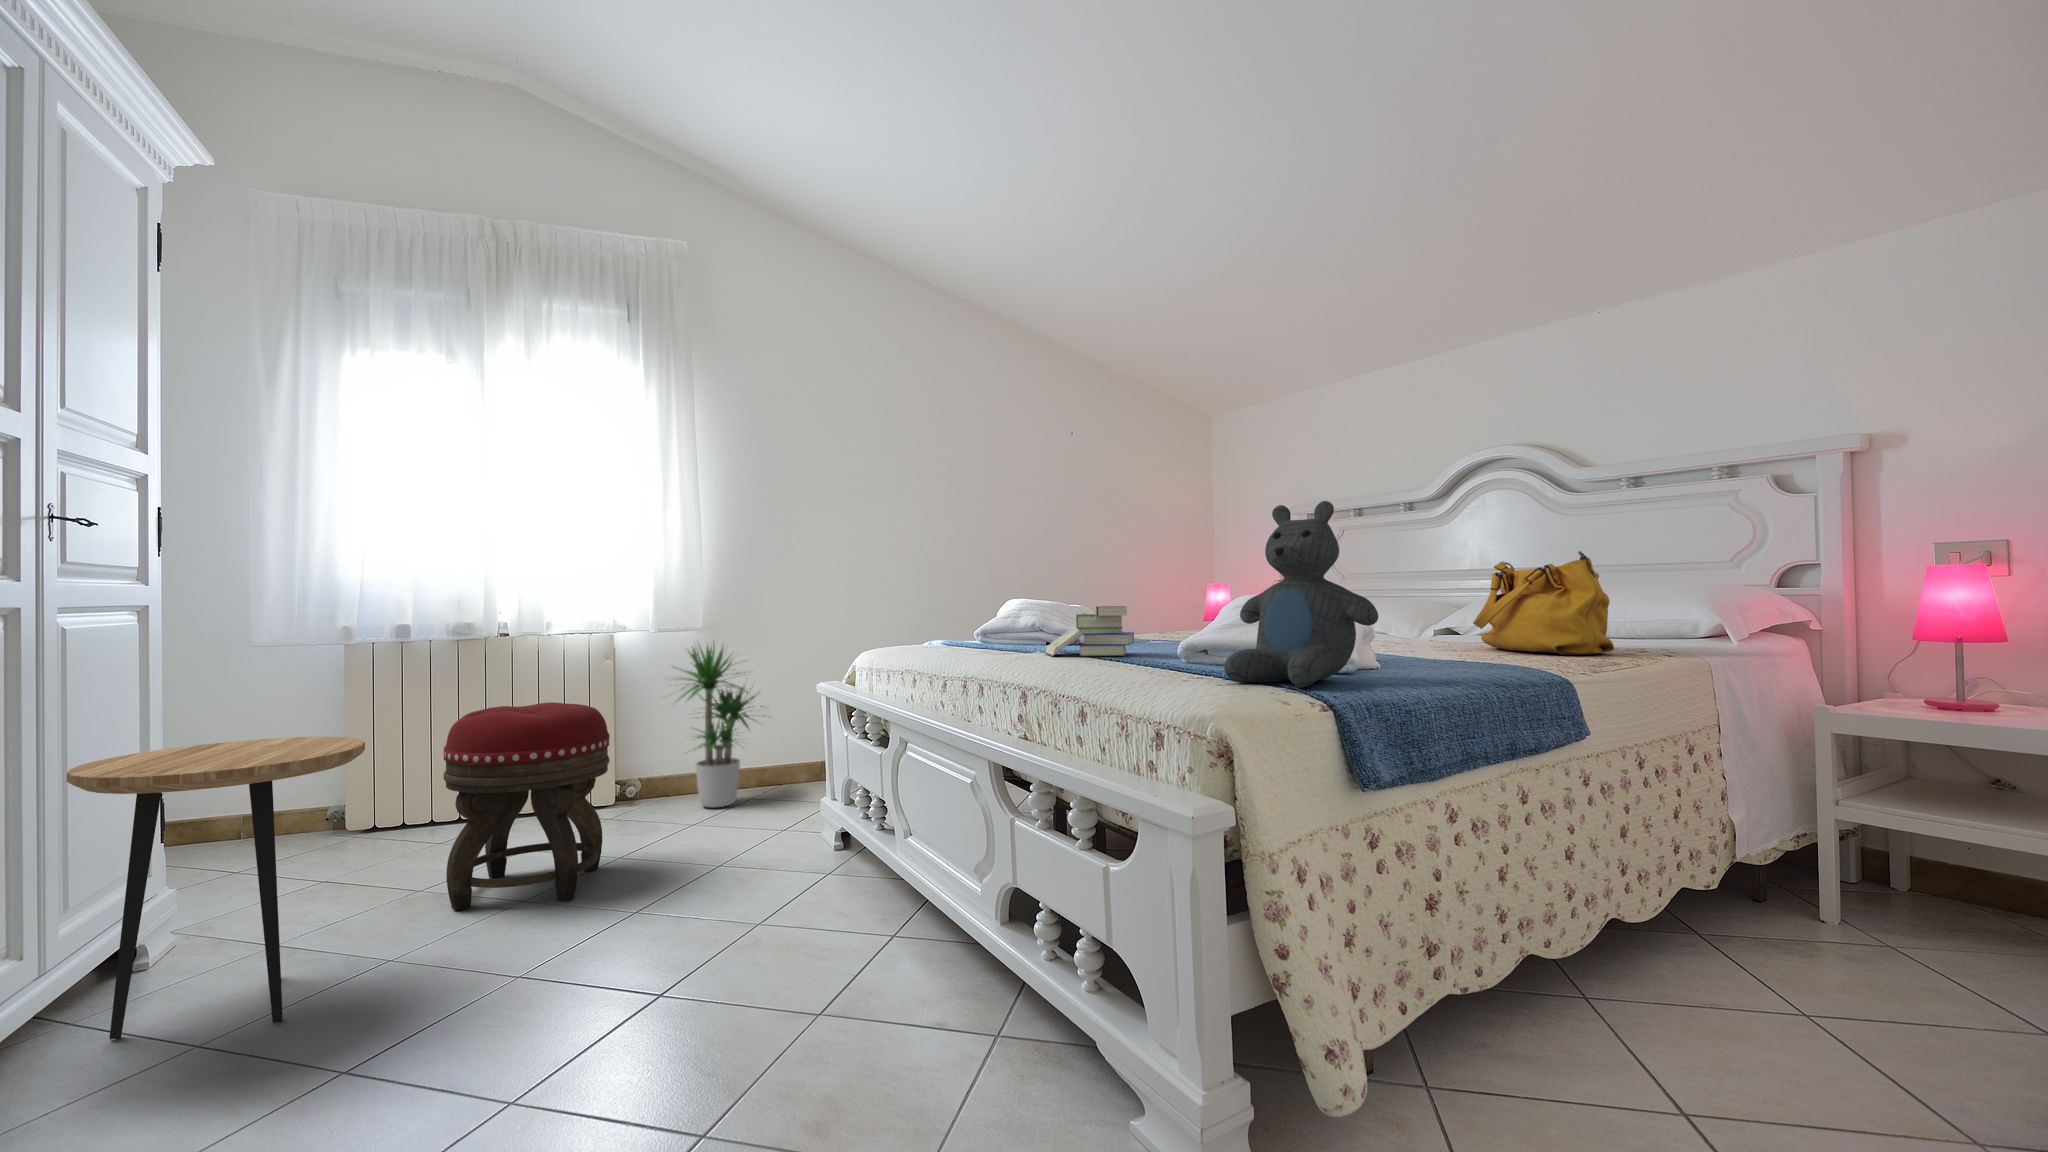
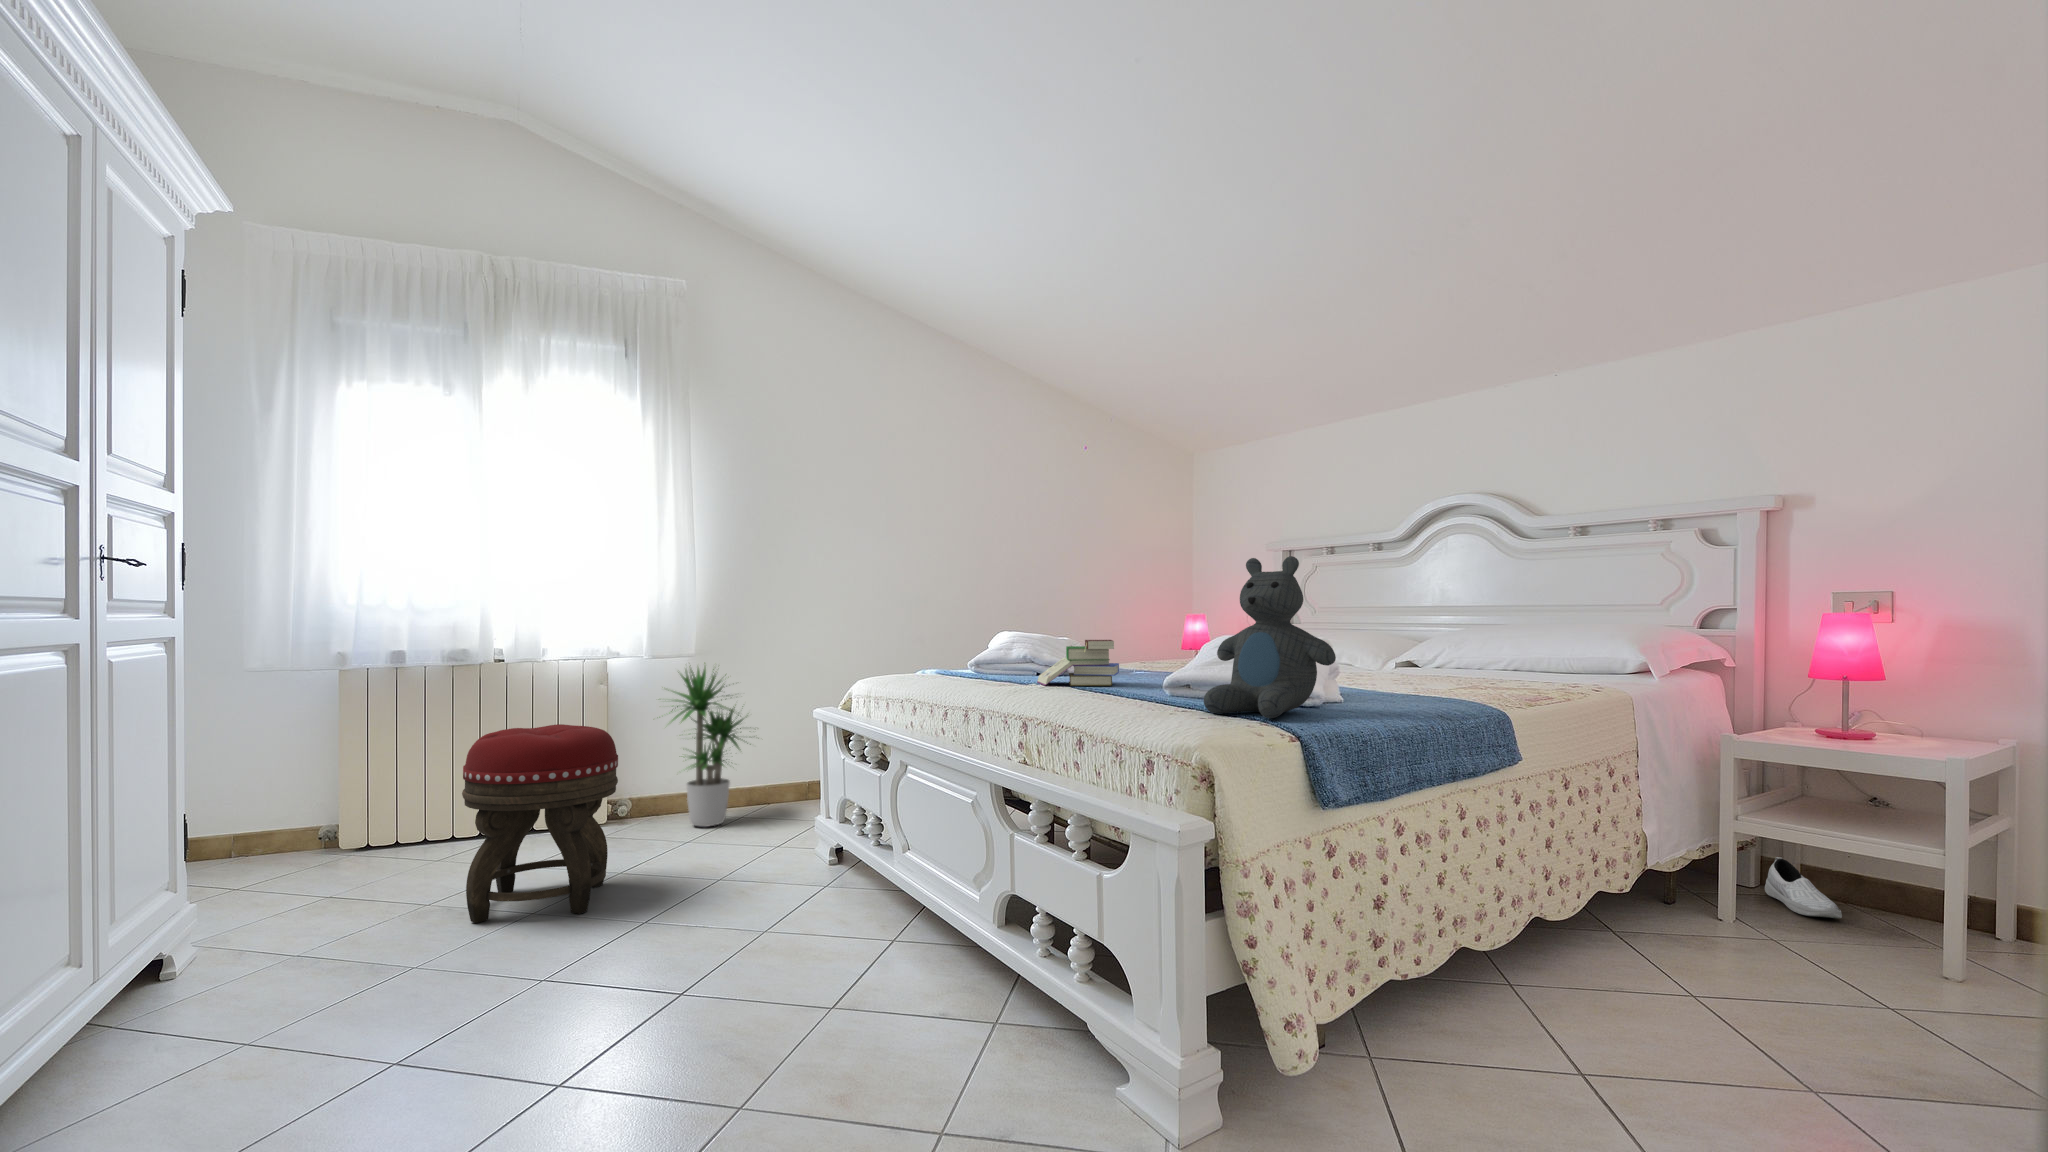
handbag: present [1473,551,1614,655] -> none [1425,594,1548,687]
side table: present [67,737,365,1040] -> none [151,758,411,1037]
shoe: none [1859,842,1957,912] -> present [1765,857,1842,918]

